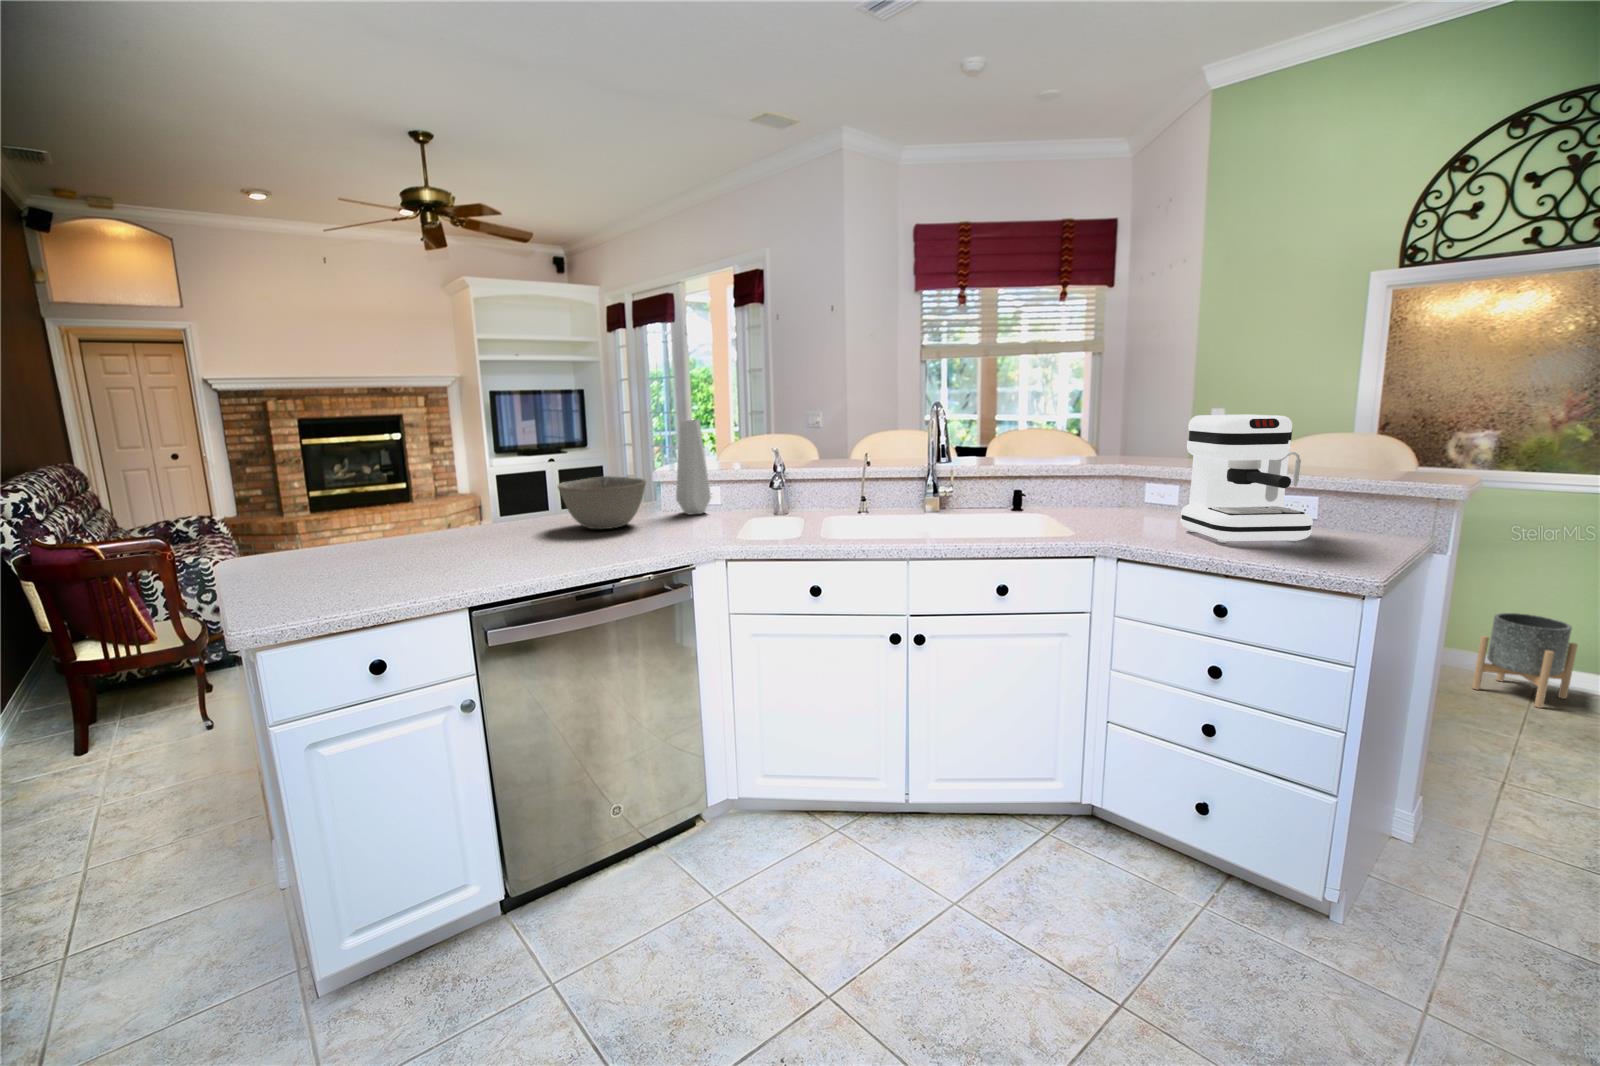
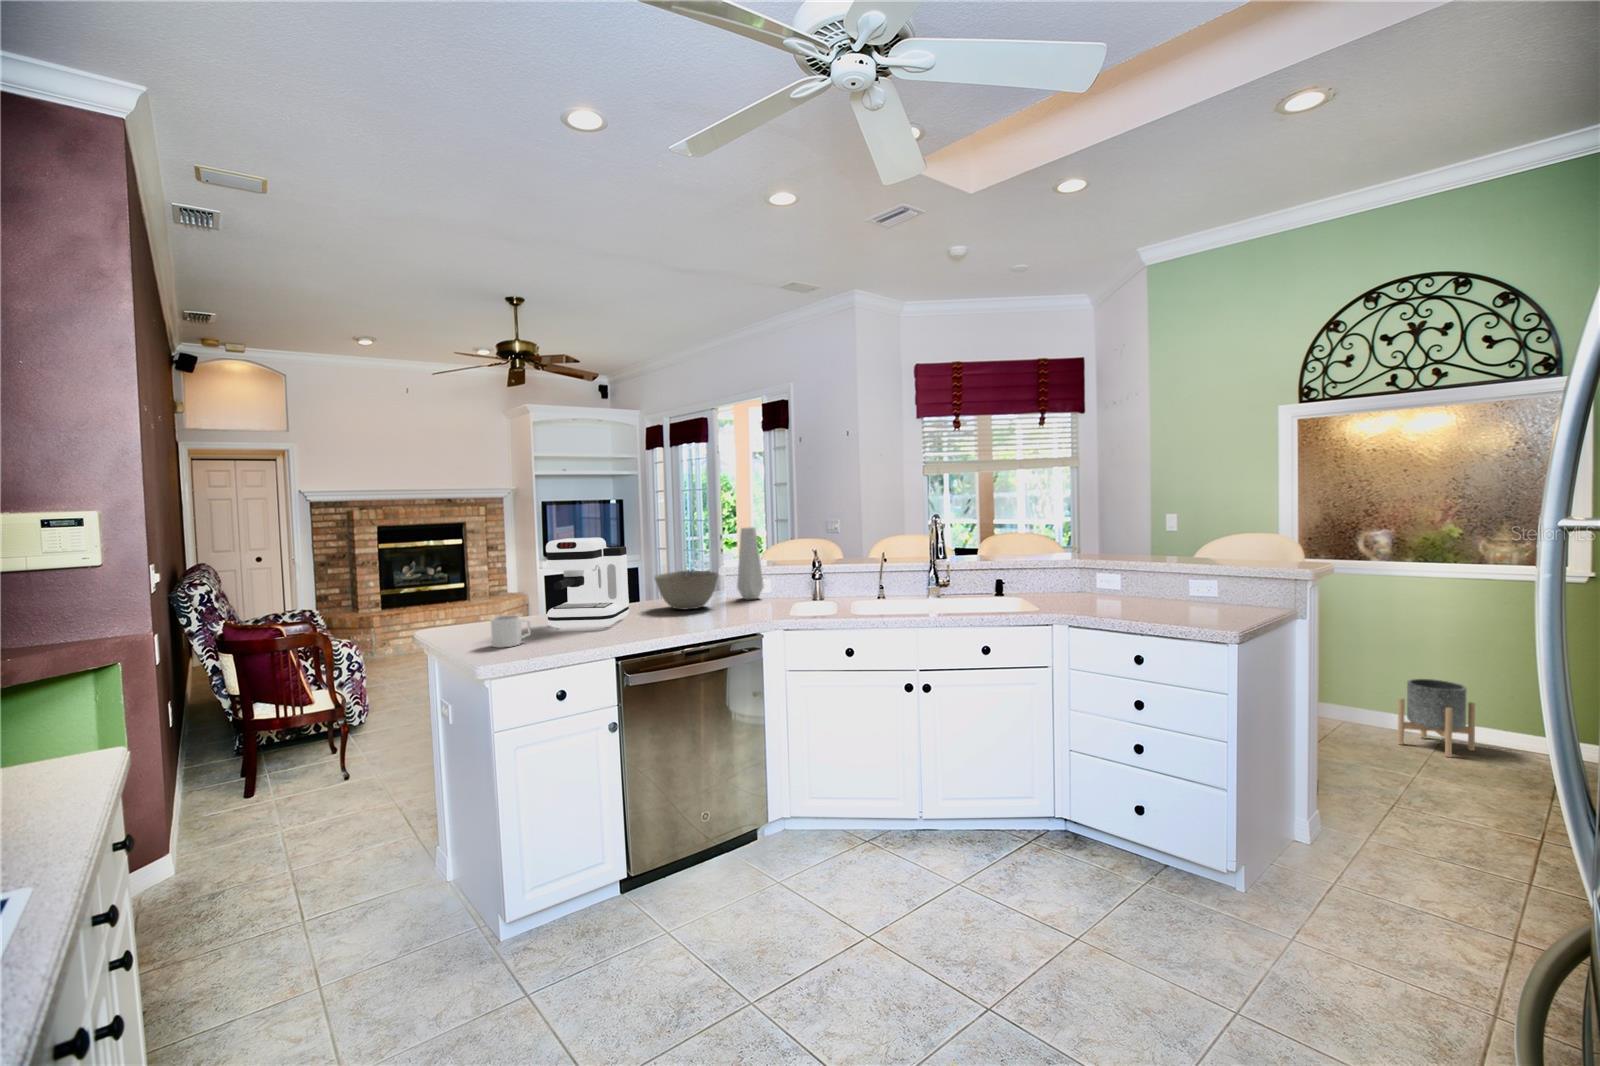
coffee maker: present [1180,414,1313,543] -> present [546,538,629,629]
mug: none [273,545,343,594] -> present [491,616,530,647]

